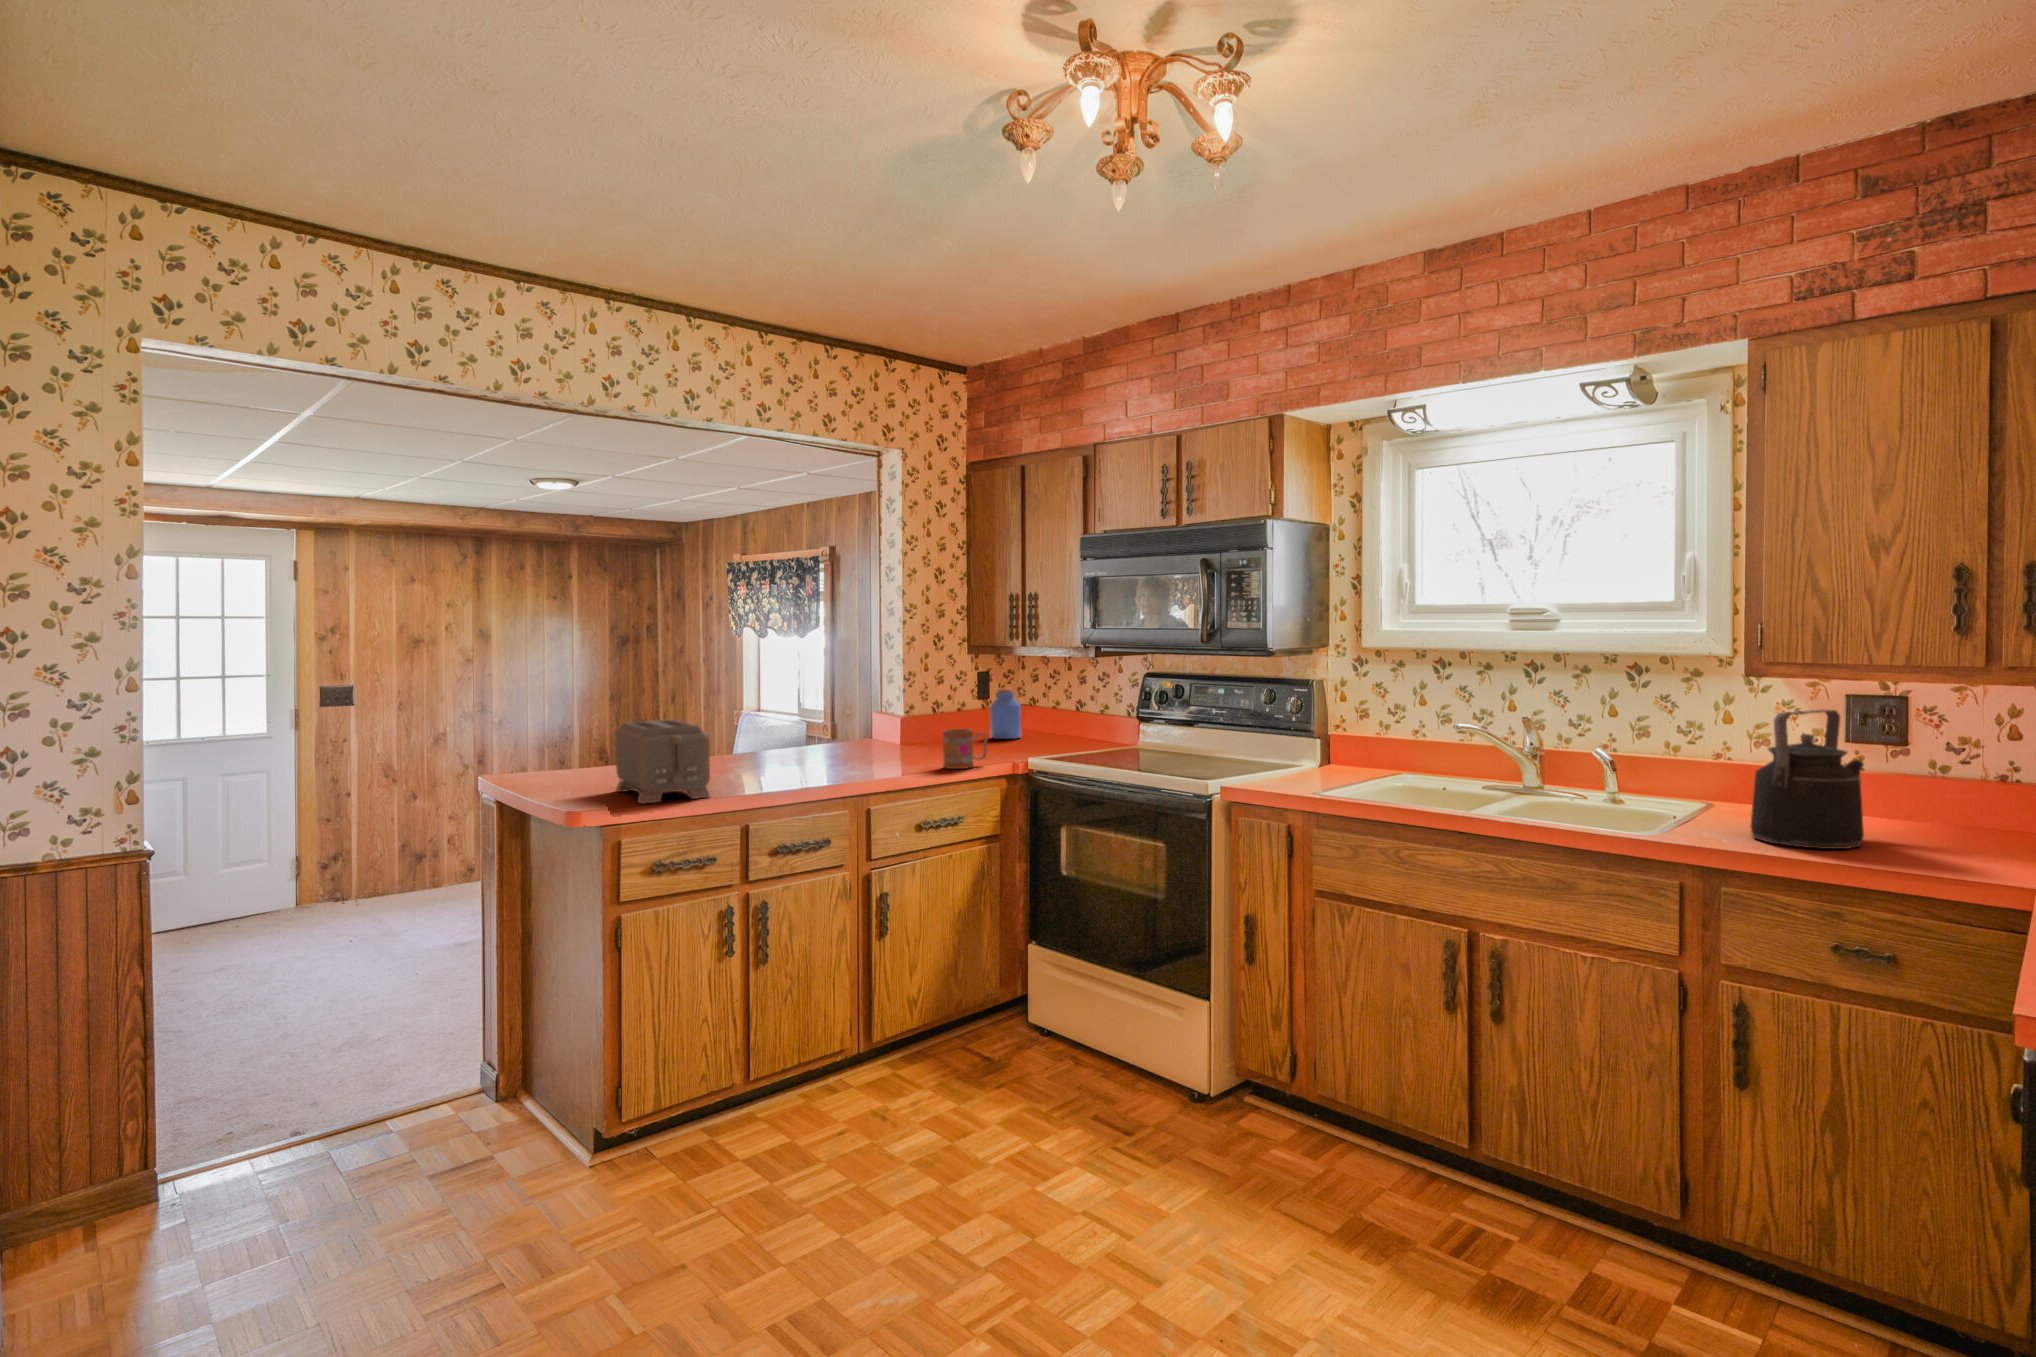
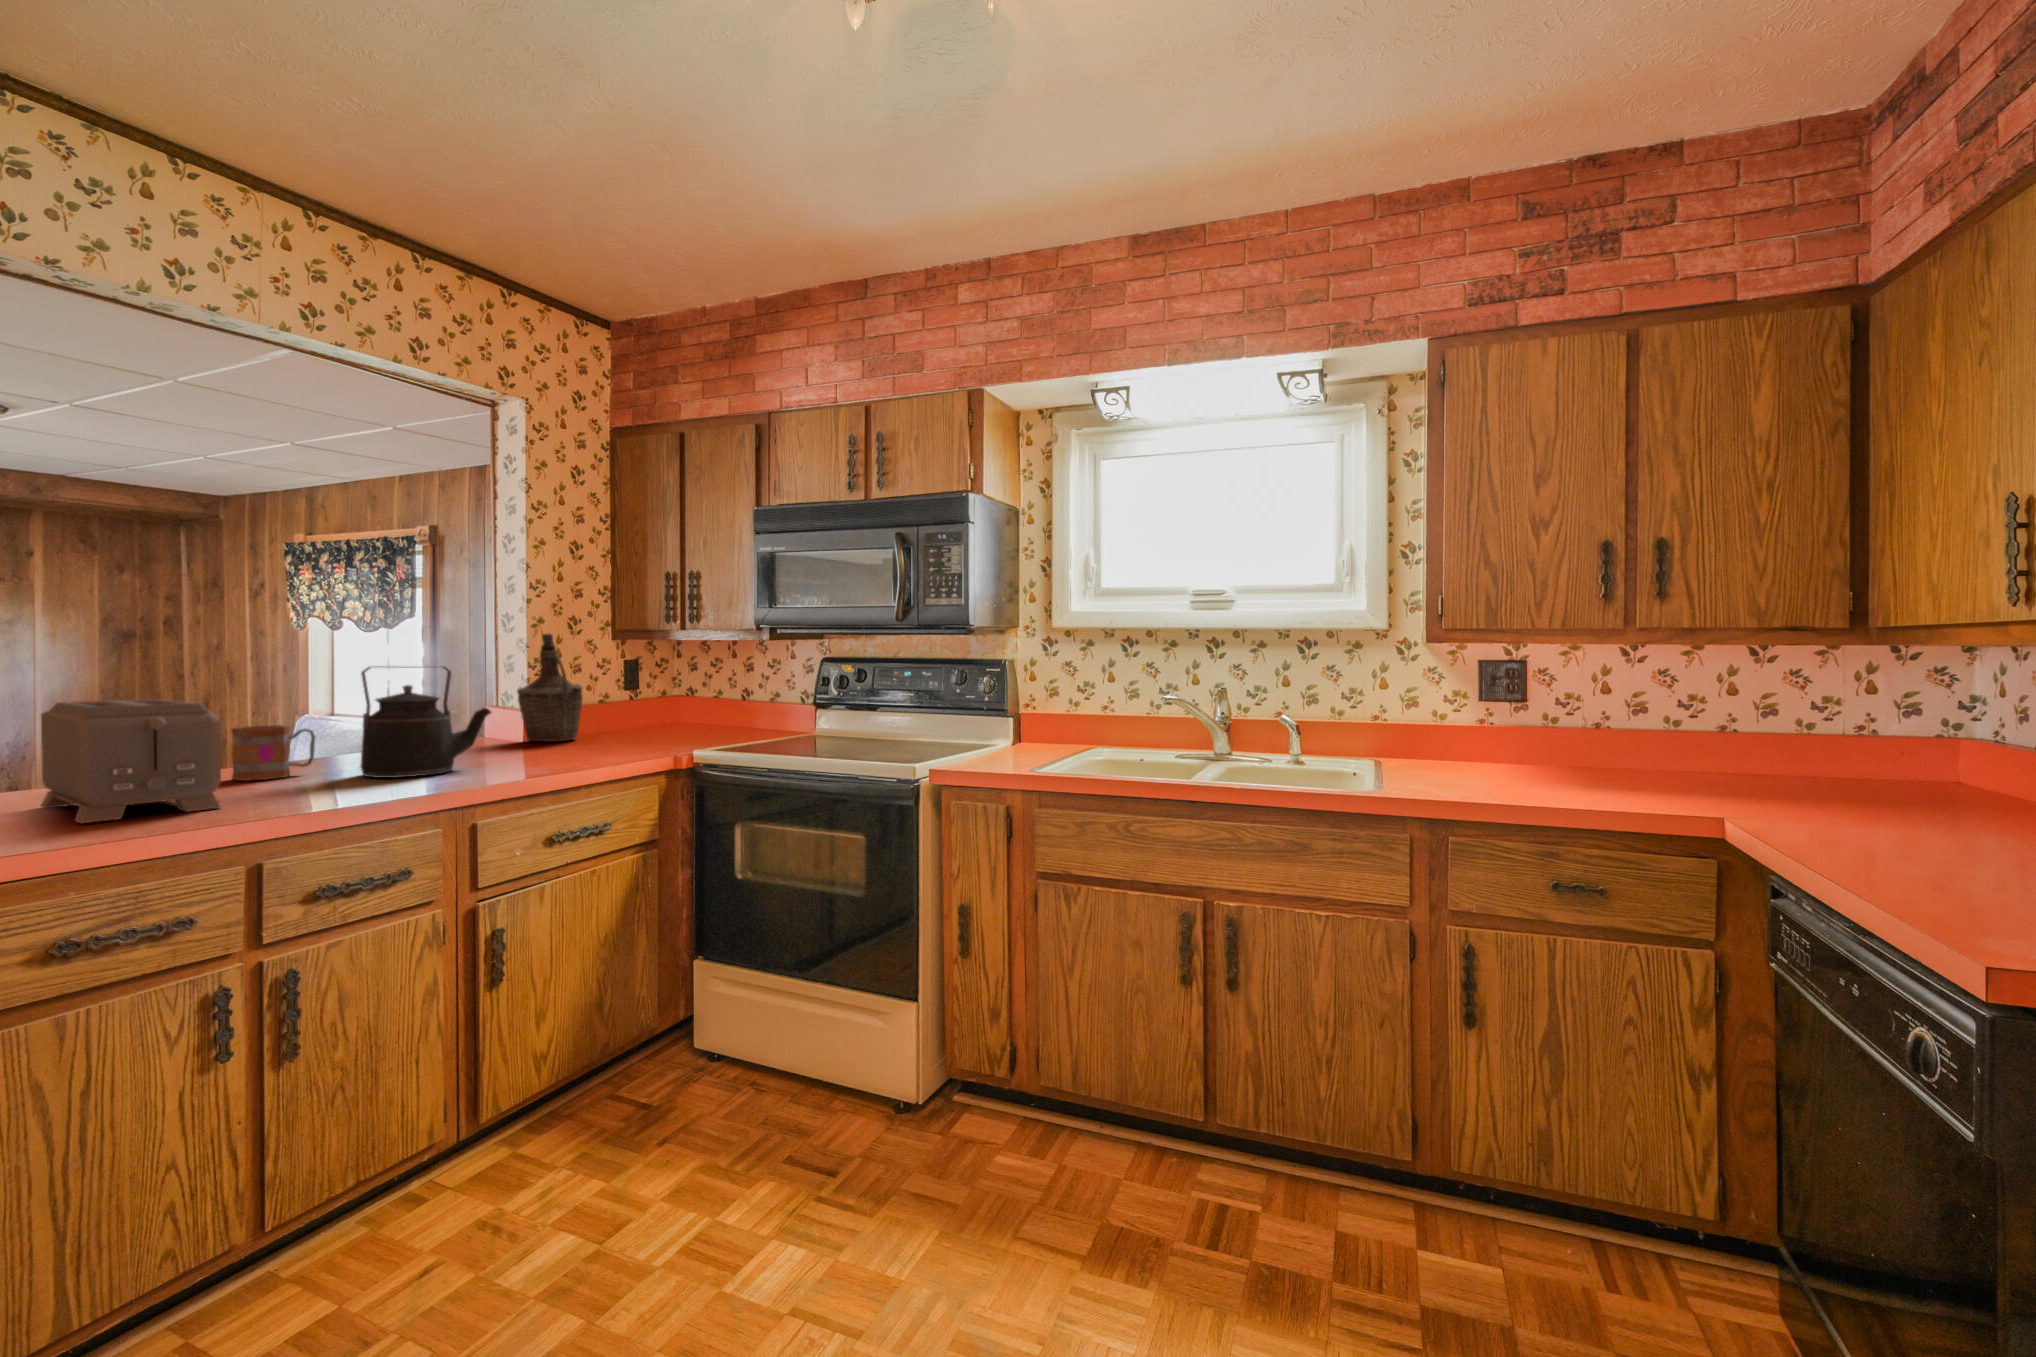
bottle: none [894,656,944,748] -> present [517,634,582,741]
jar: present [990,688,1021,739] -> none [637,676,673,731]
kettle: present [1750,710,1864,849] -> present [361,666,491,778]
mug: present [943,729,987,769] -> present [231,725,315,781]

